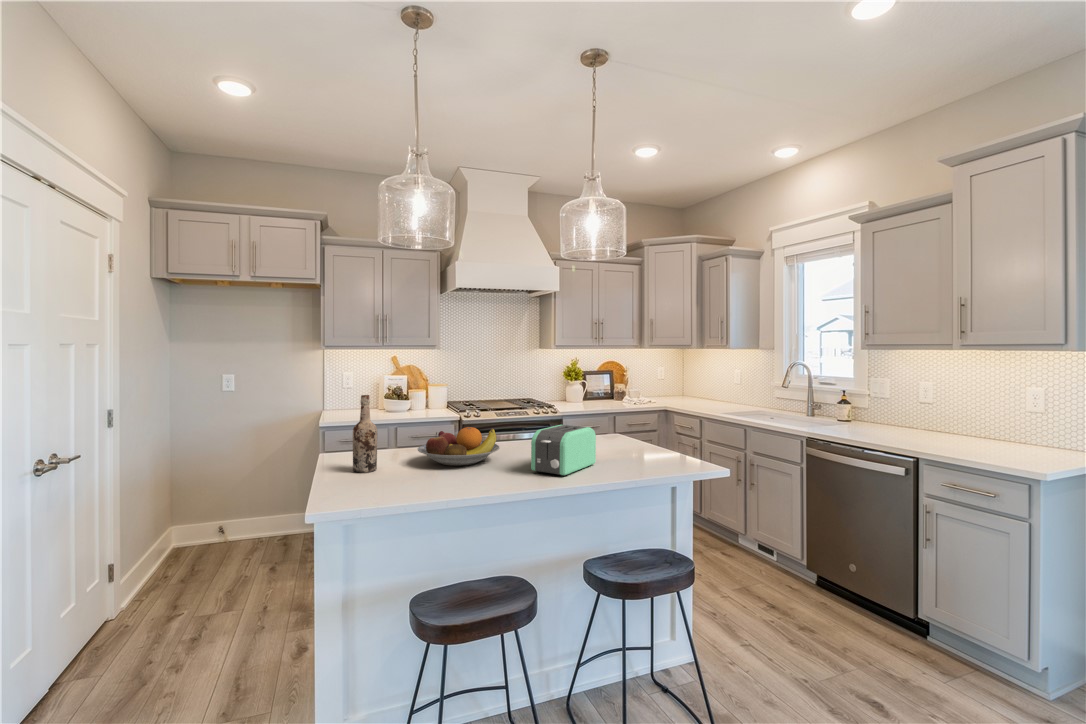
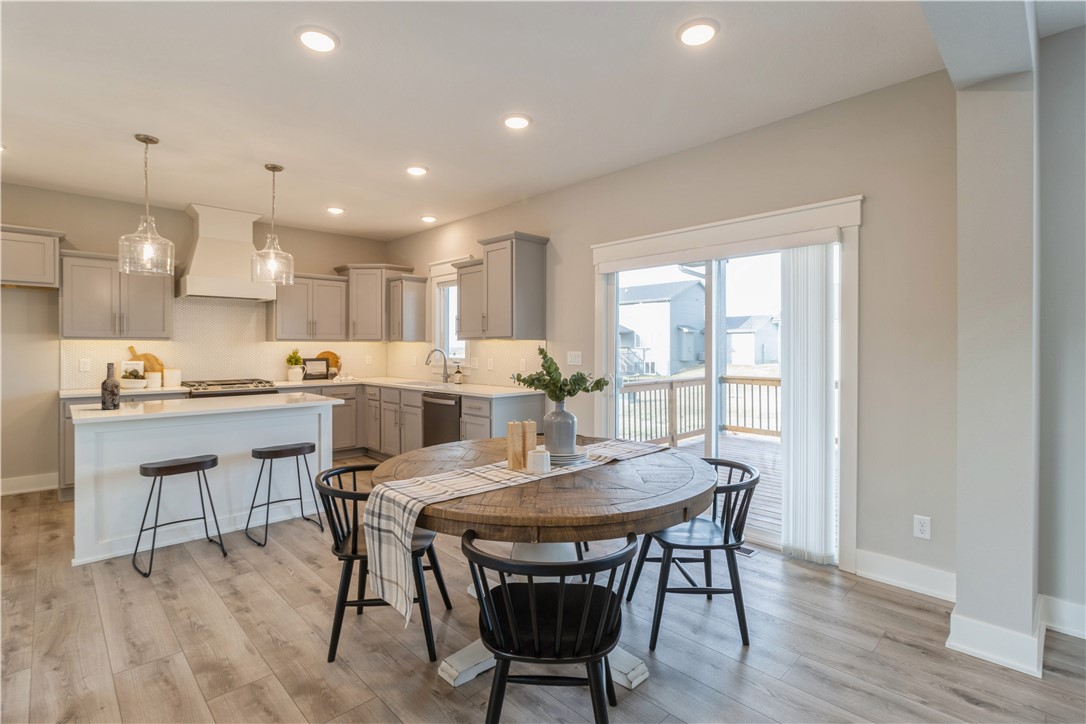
toaster: present [531,425,596,476] -> none [227,380,271,404]
fruit bowl: present [418,427,500,466] -> none [150,383,210,405]

